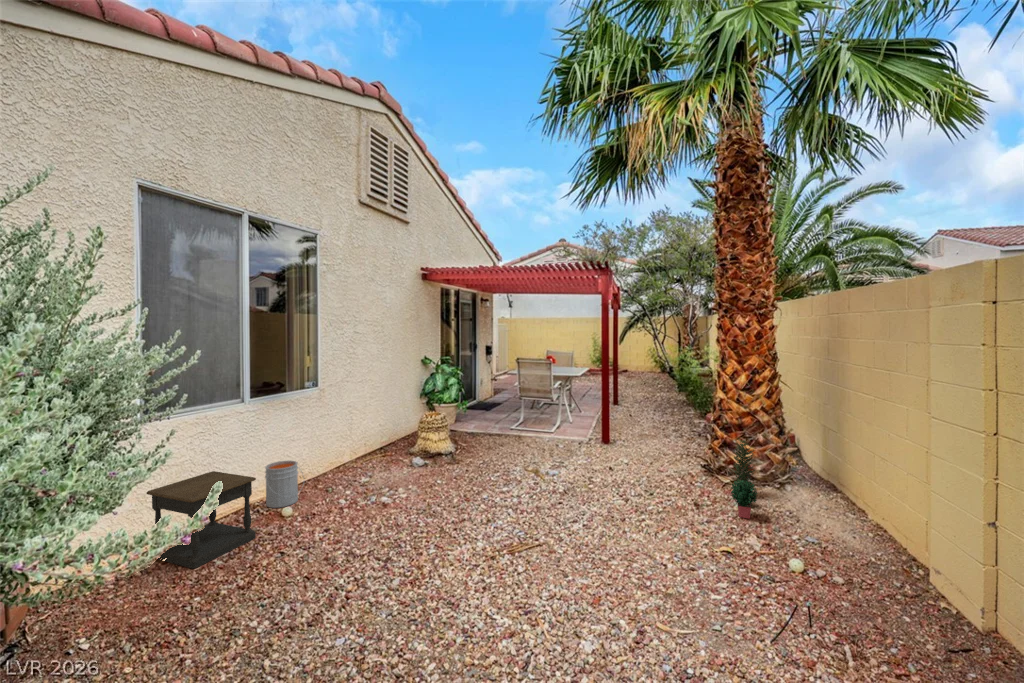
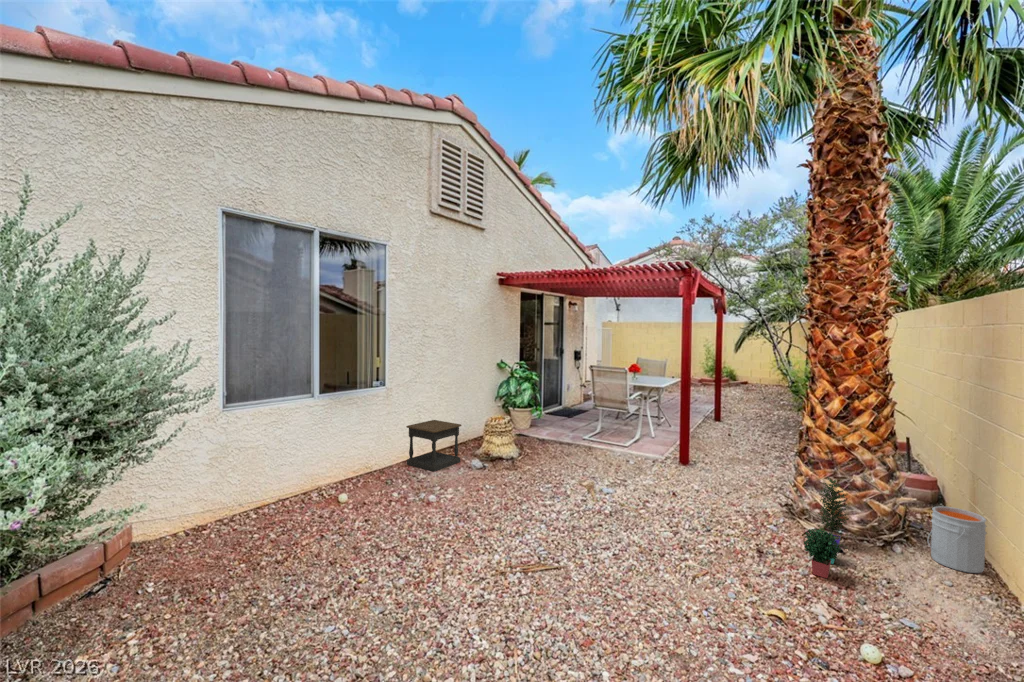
bucket: present [265,460,298,508] -> present [928,506,987,573]
side table: present [147,471,256,569] -> present [406,420,461,471]

